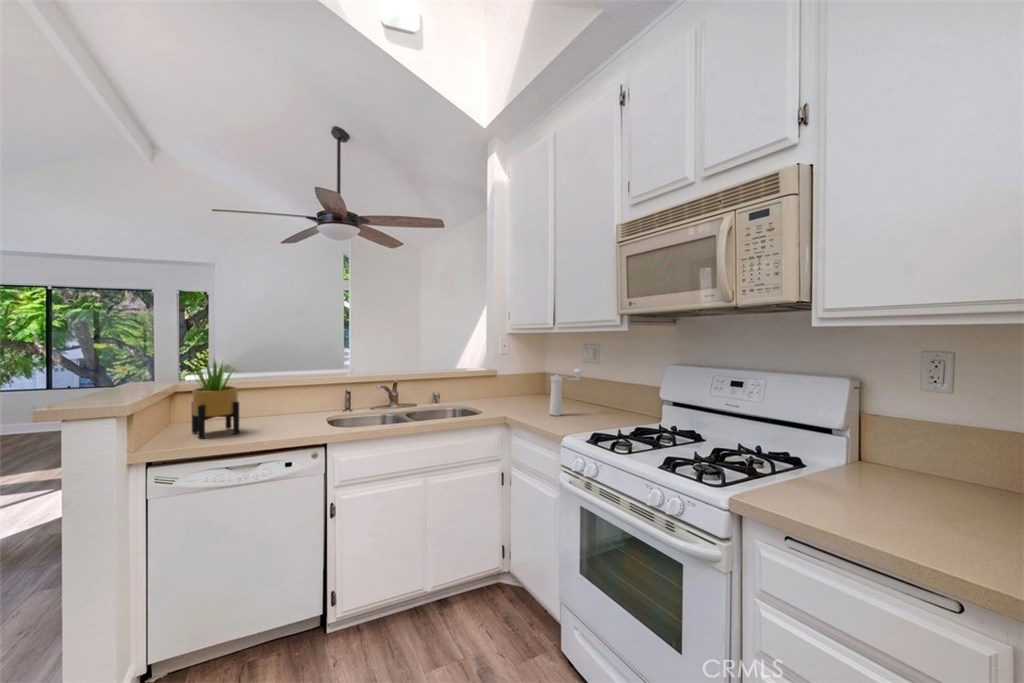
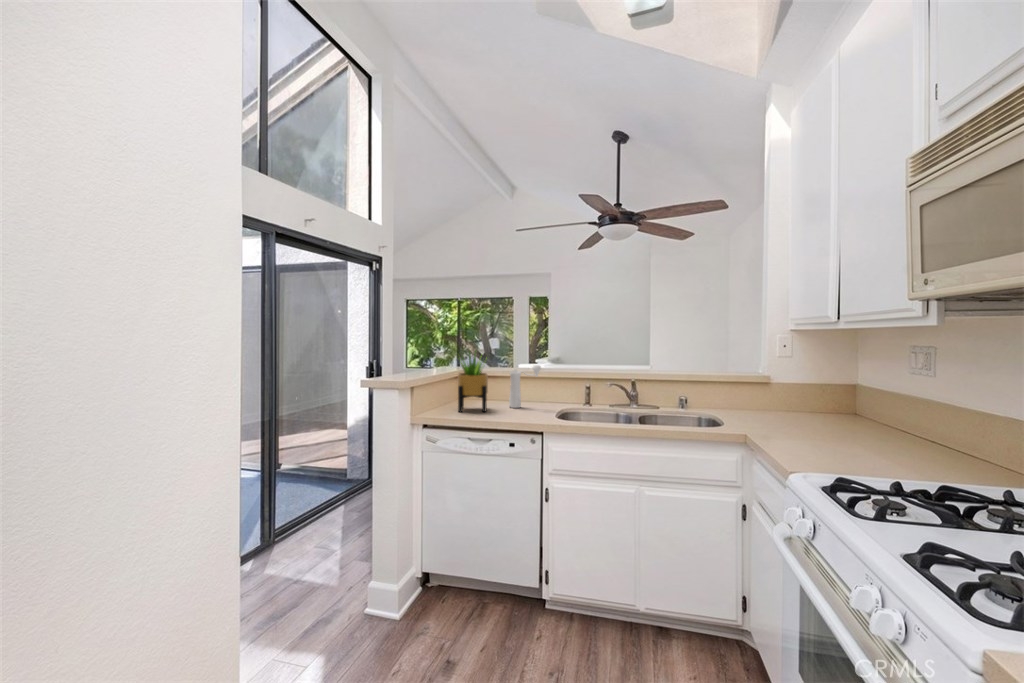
pepper mill: present [550,369,583,416] -> present [509,365,541,408]

